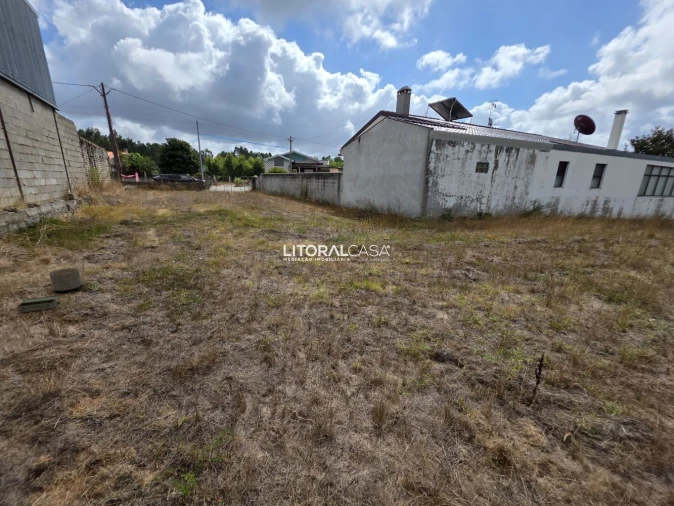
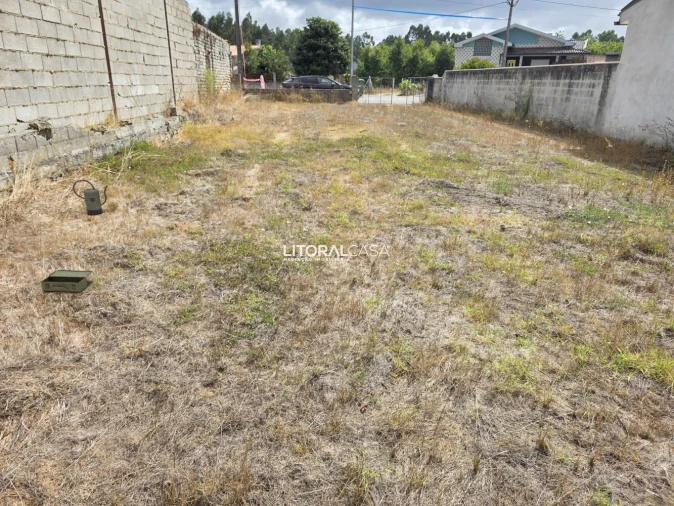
watering can: none [11,242,45,267] -> present [73,180,108,215]
planter: present [49,268,81,291] -> none [90,228,129,263]

